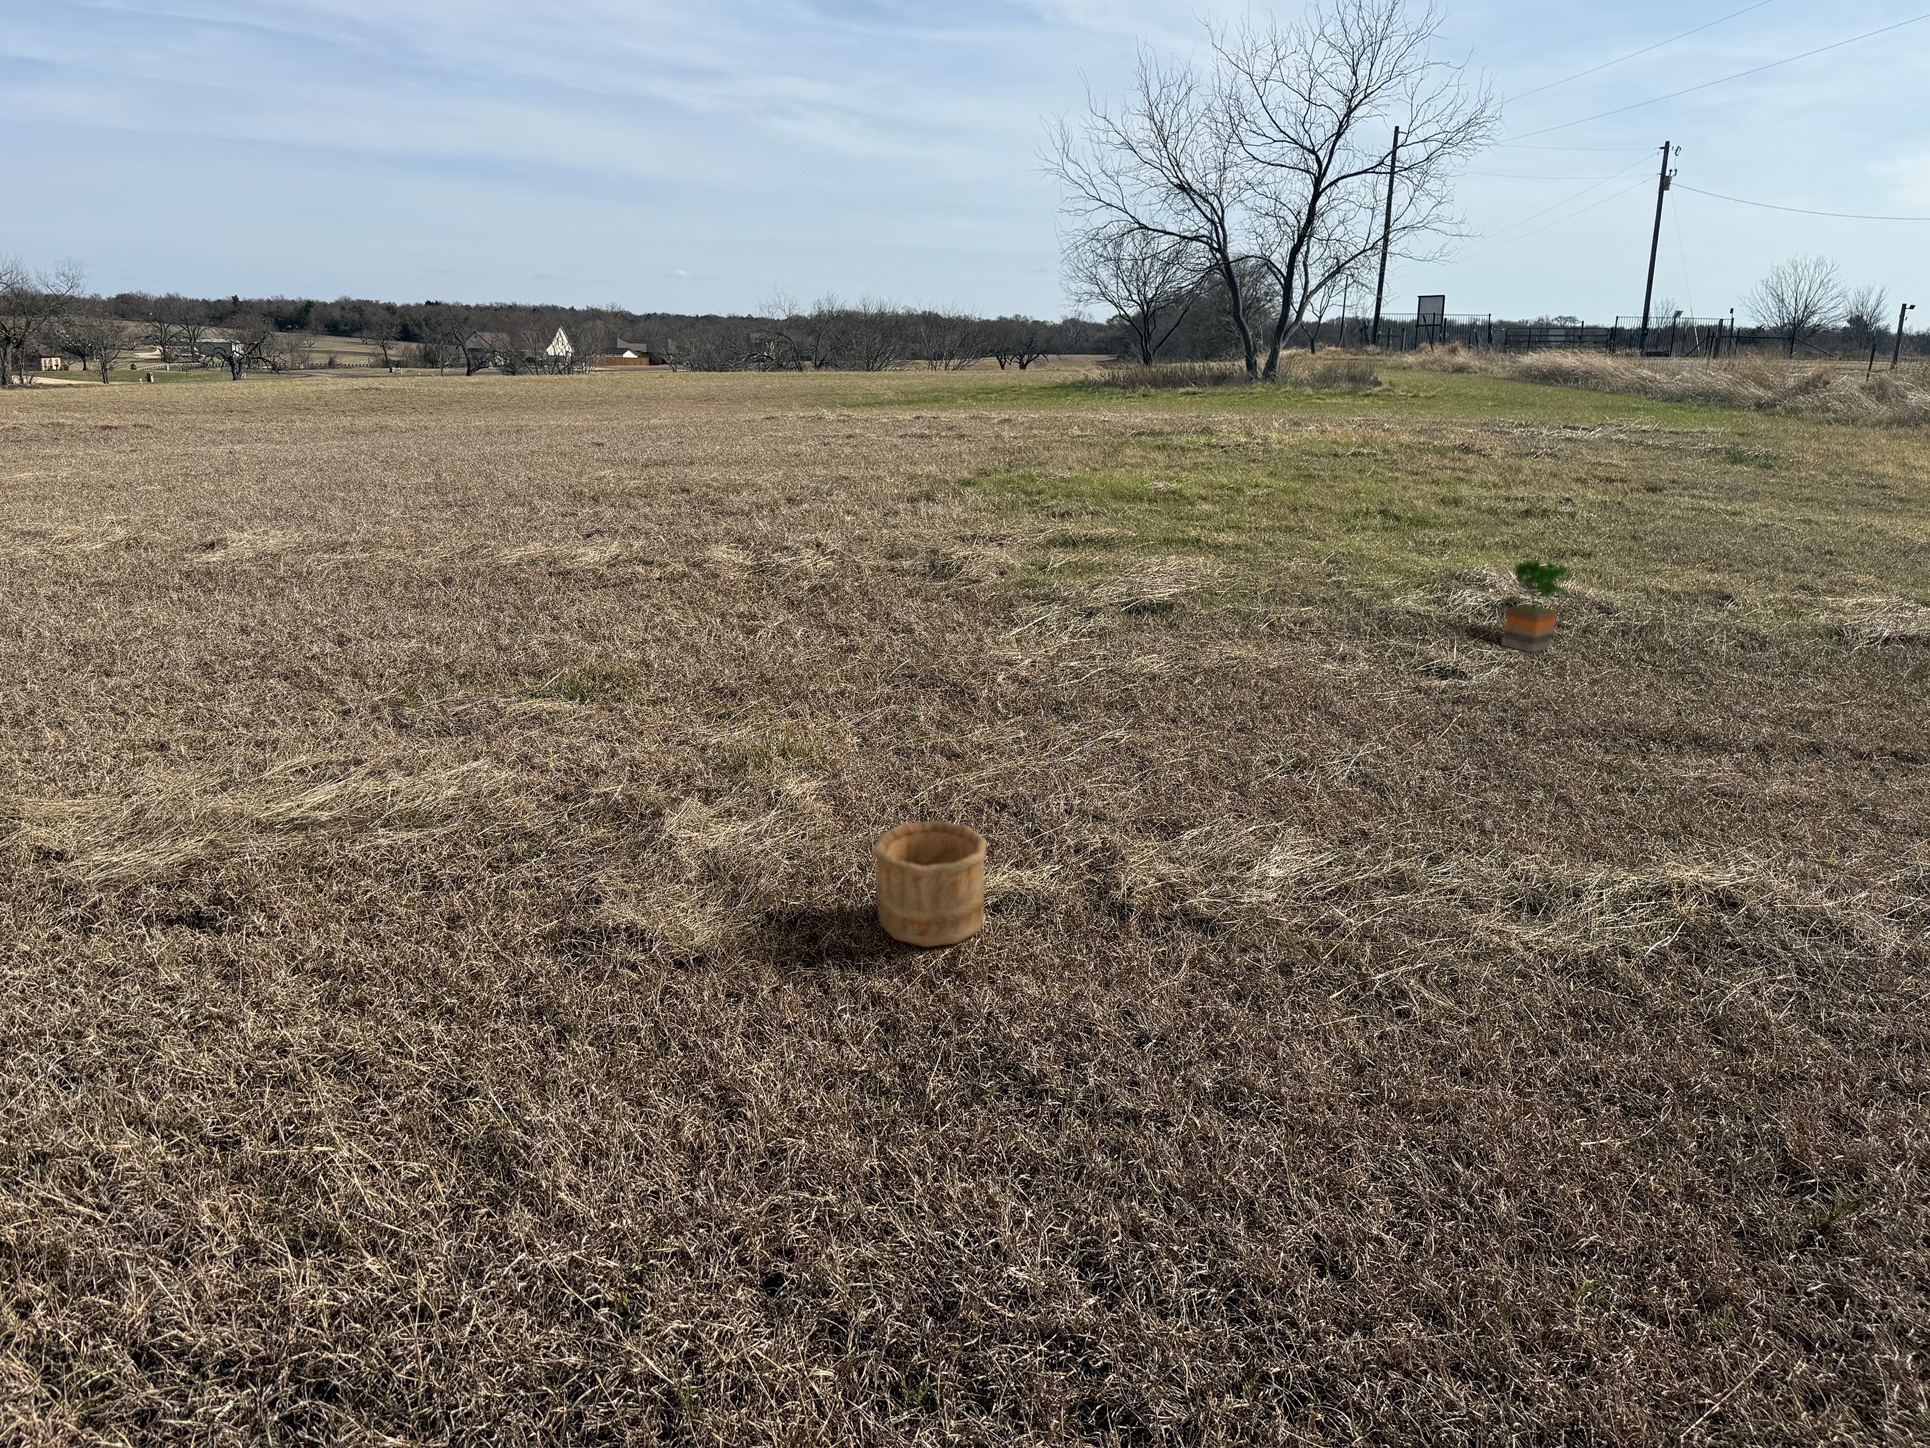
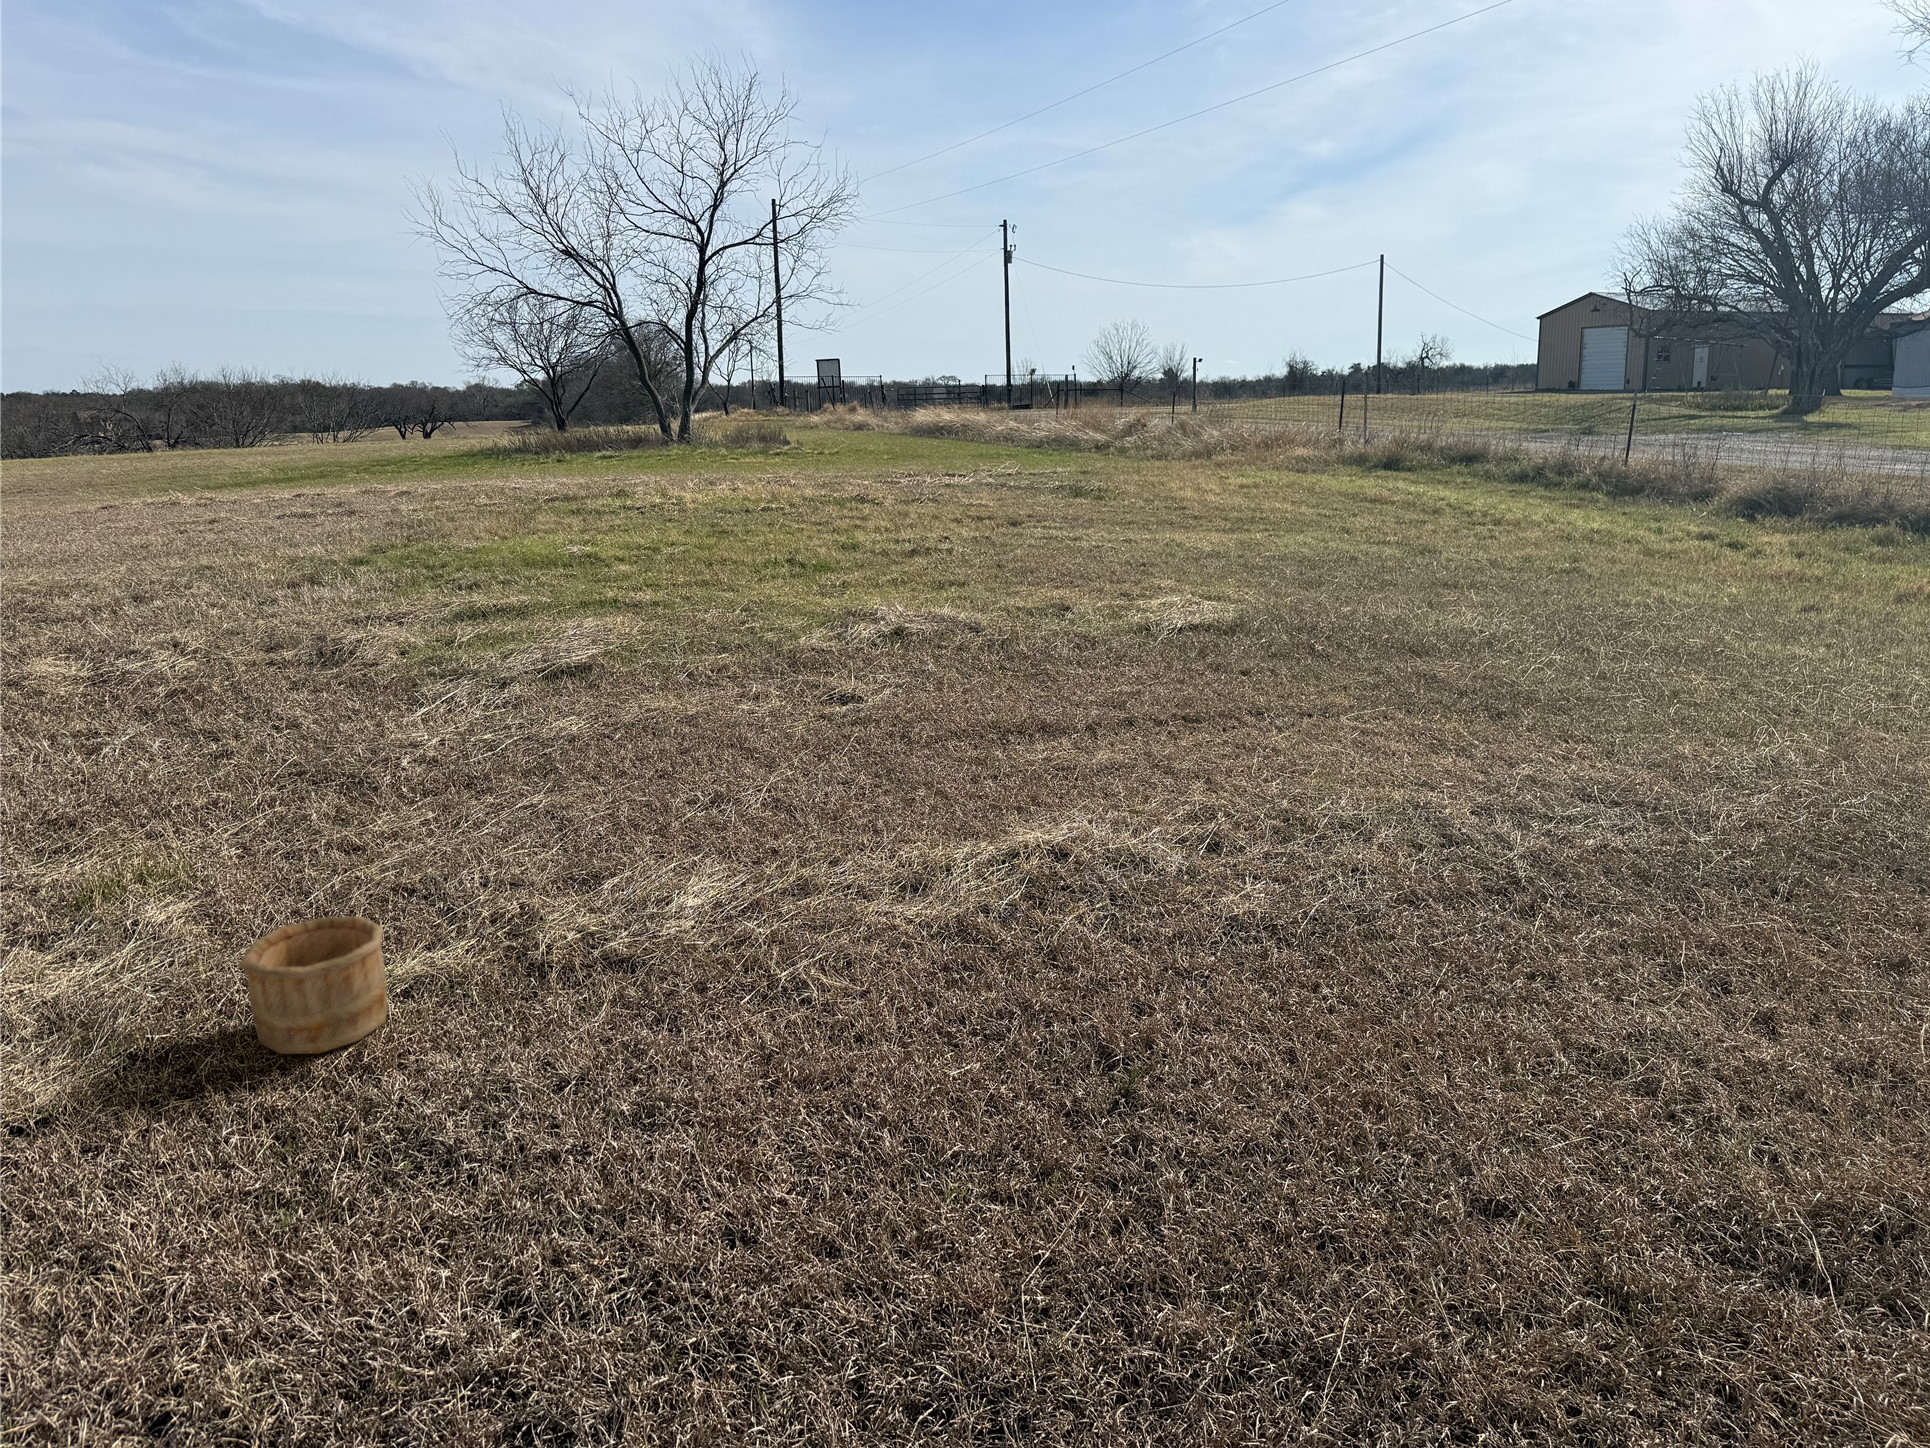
potted tree: present [1502,560,1573,652] -> none [892,598,942,679]

